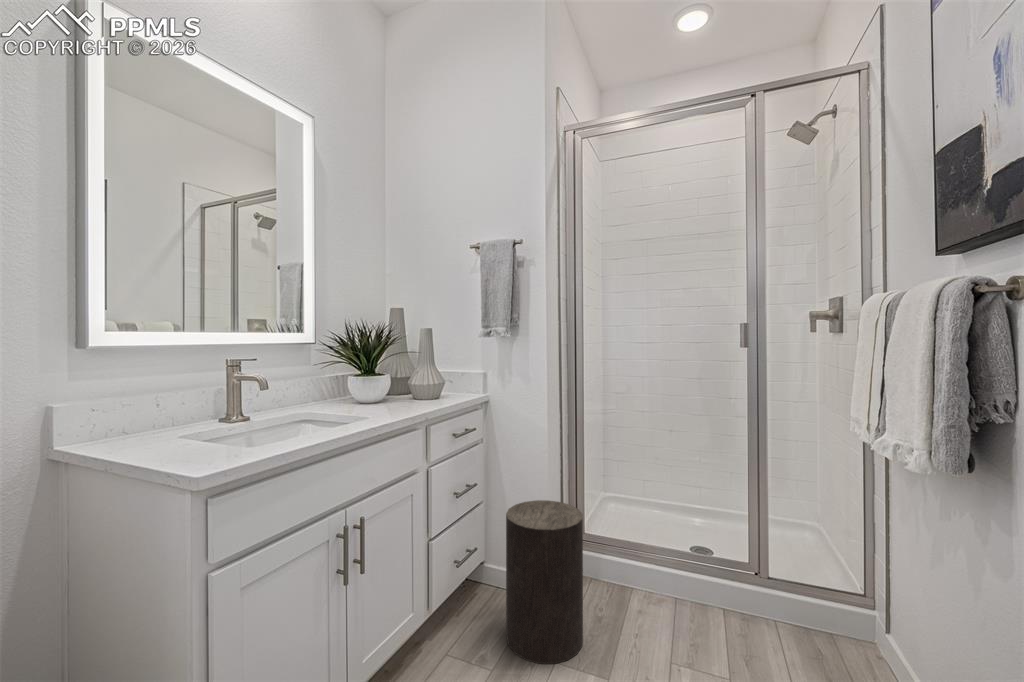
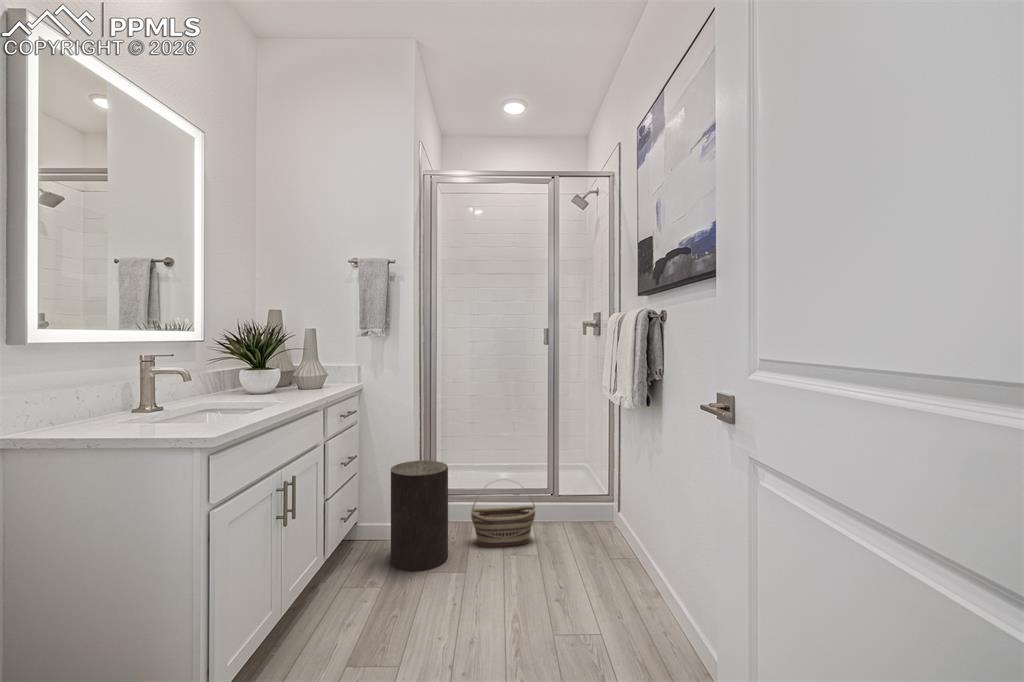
basket: none [621,544,722,653] -> present [471,479,535,547]

